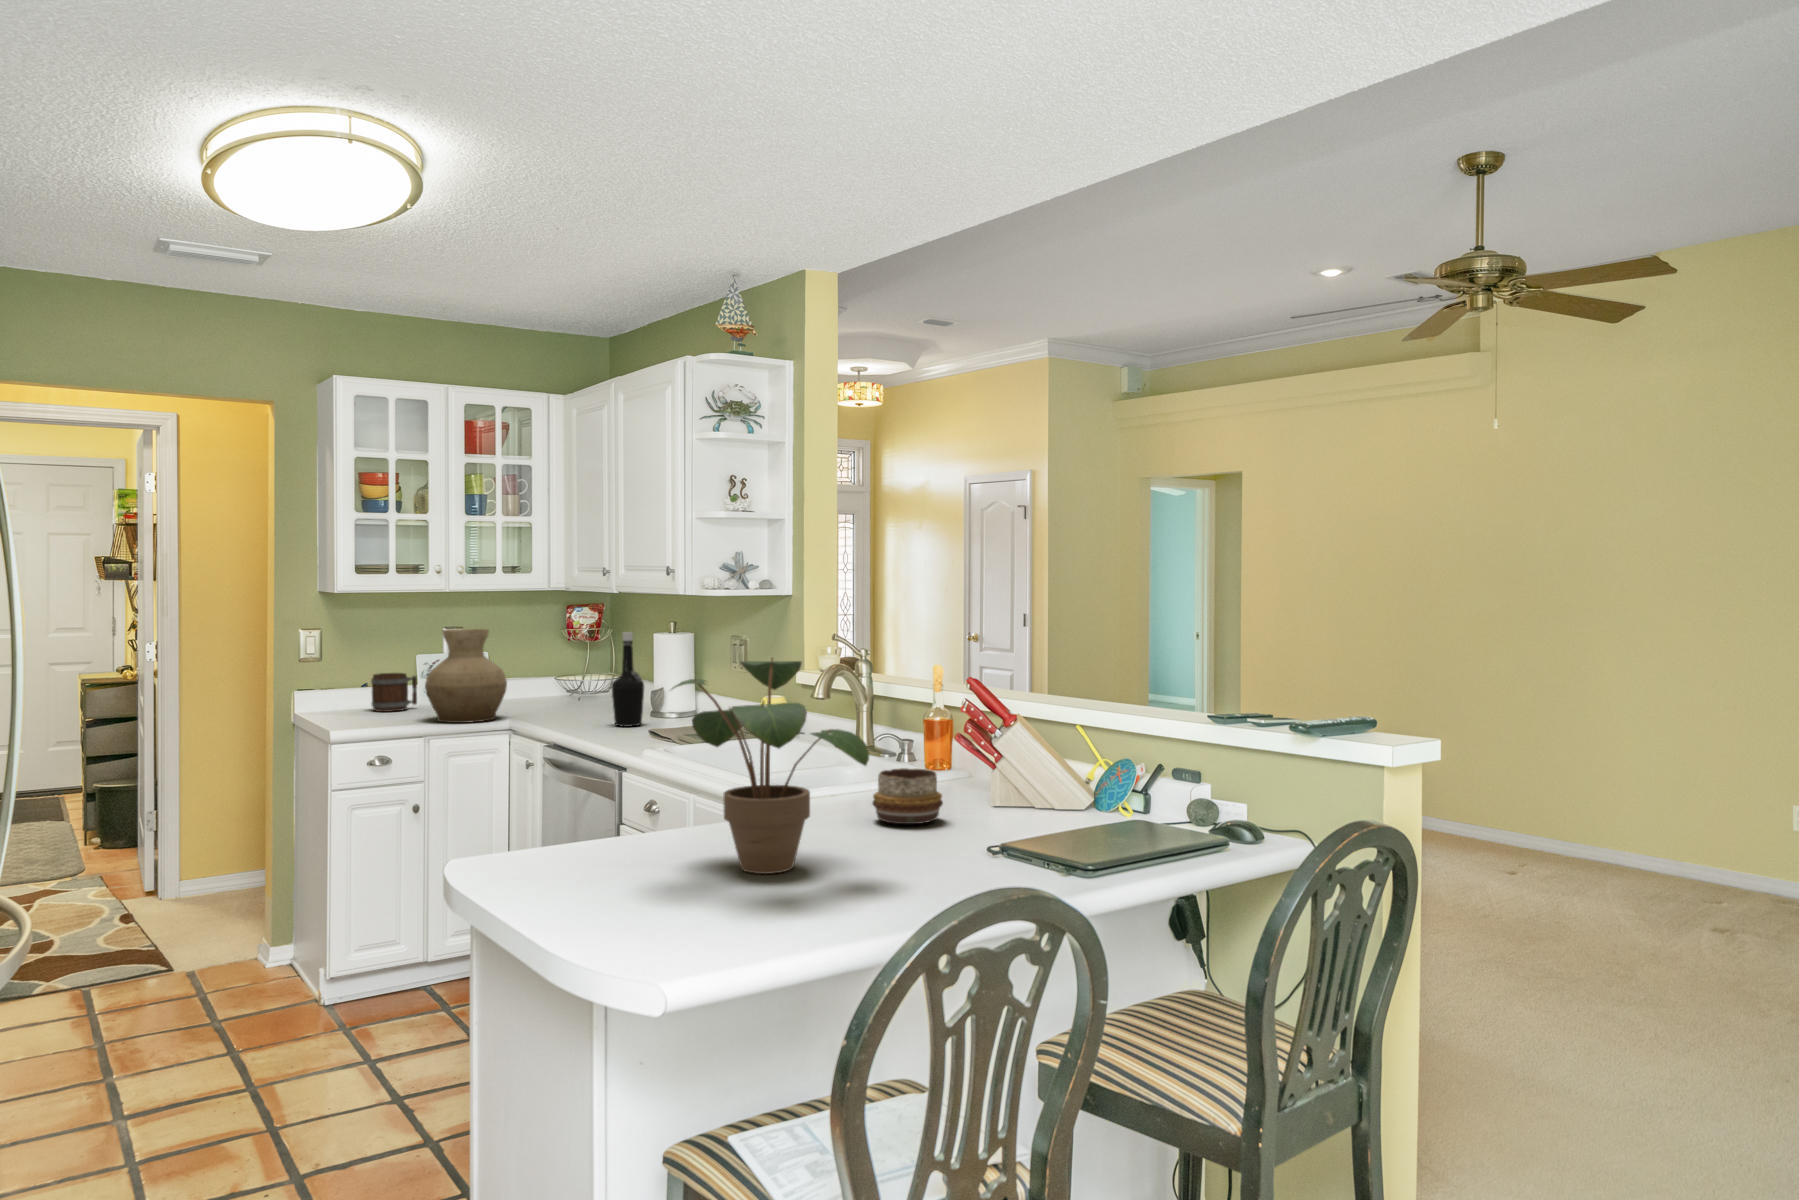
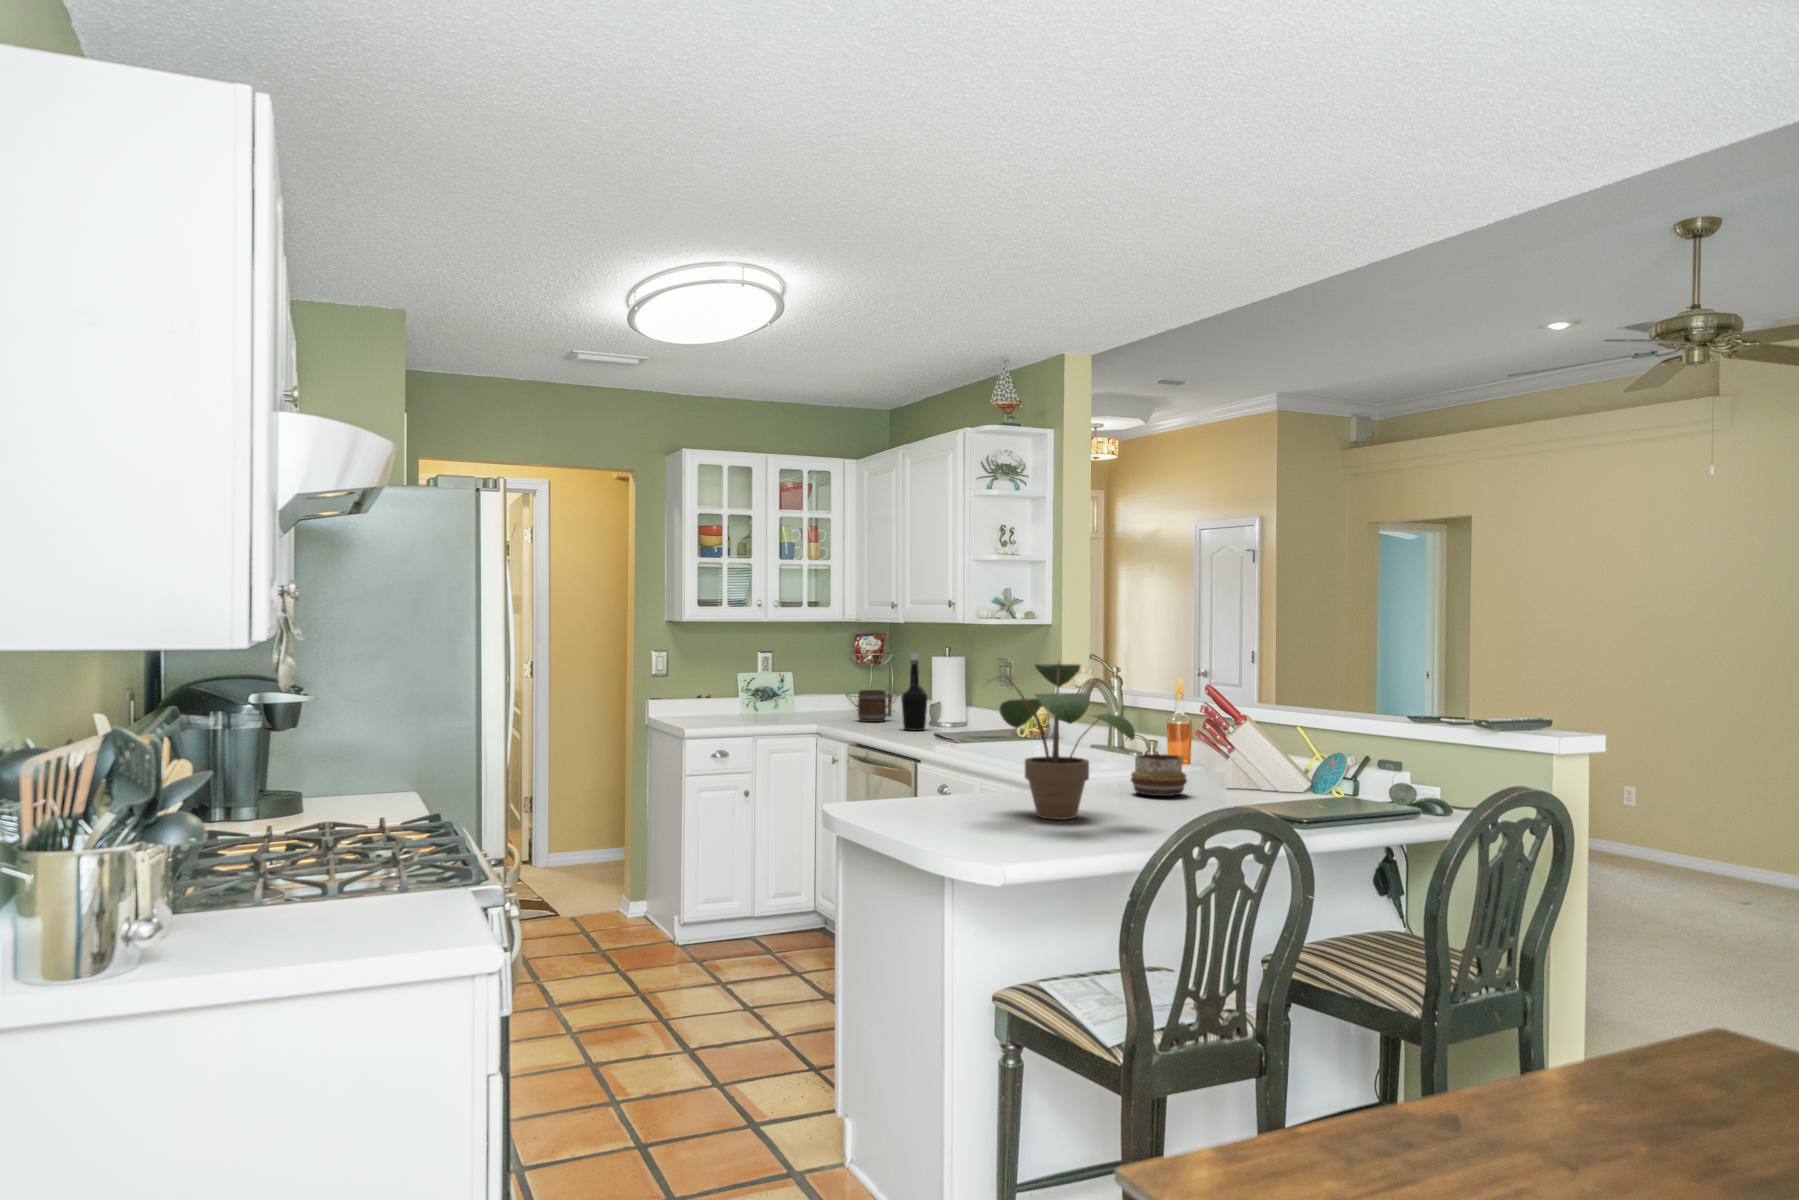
vase: present [425,629,507,723] -> none [753,650,816,725]
mug: present [371,673,417,712] -> present [858,690,891,722]

